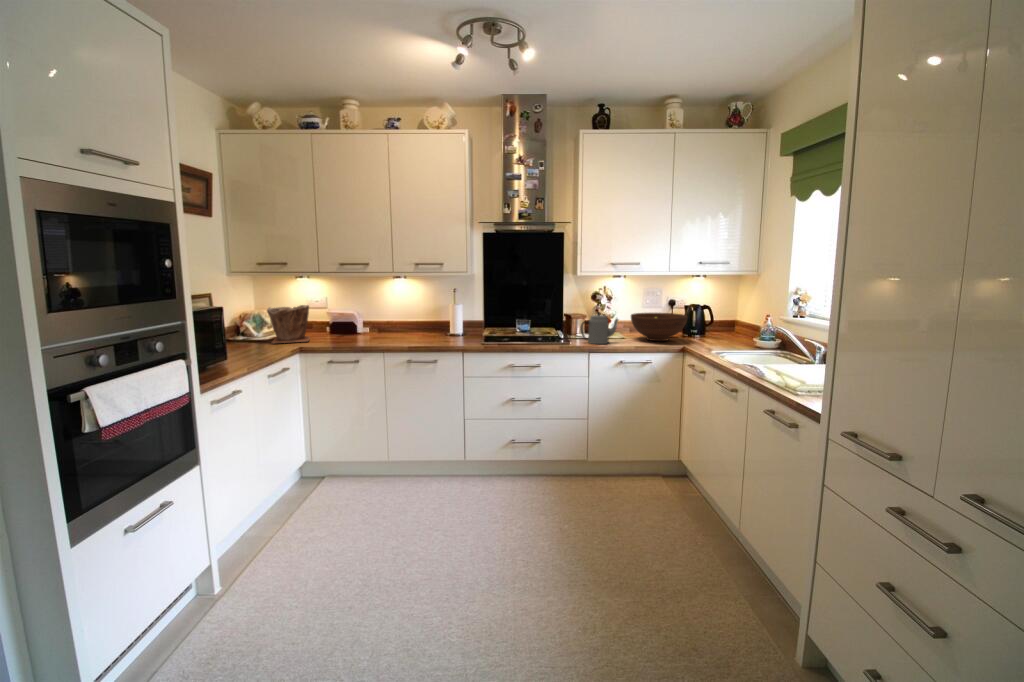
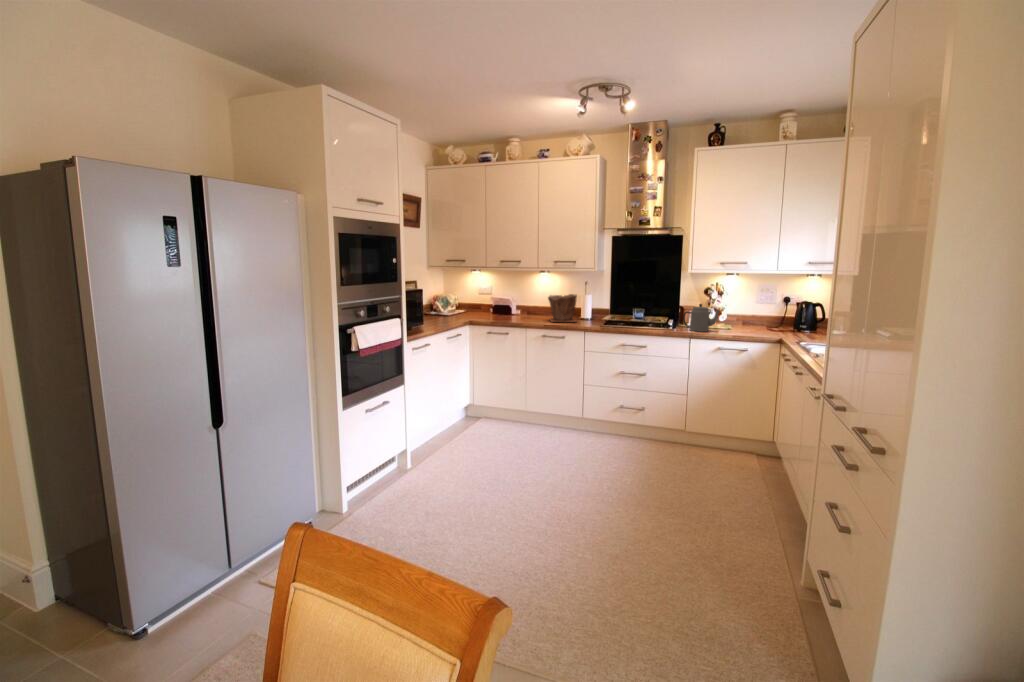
plant pot: present [267,305,310,343] -> present [548,294,577,322]
fruit bowl: present [631,313,687,341] -> none [735,307,792,333]

